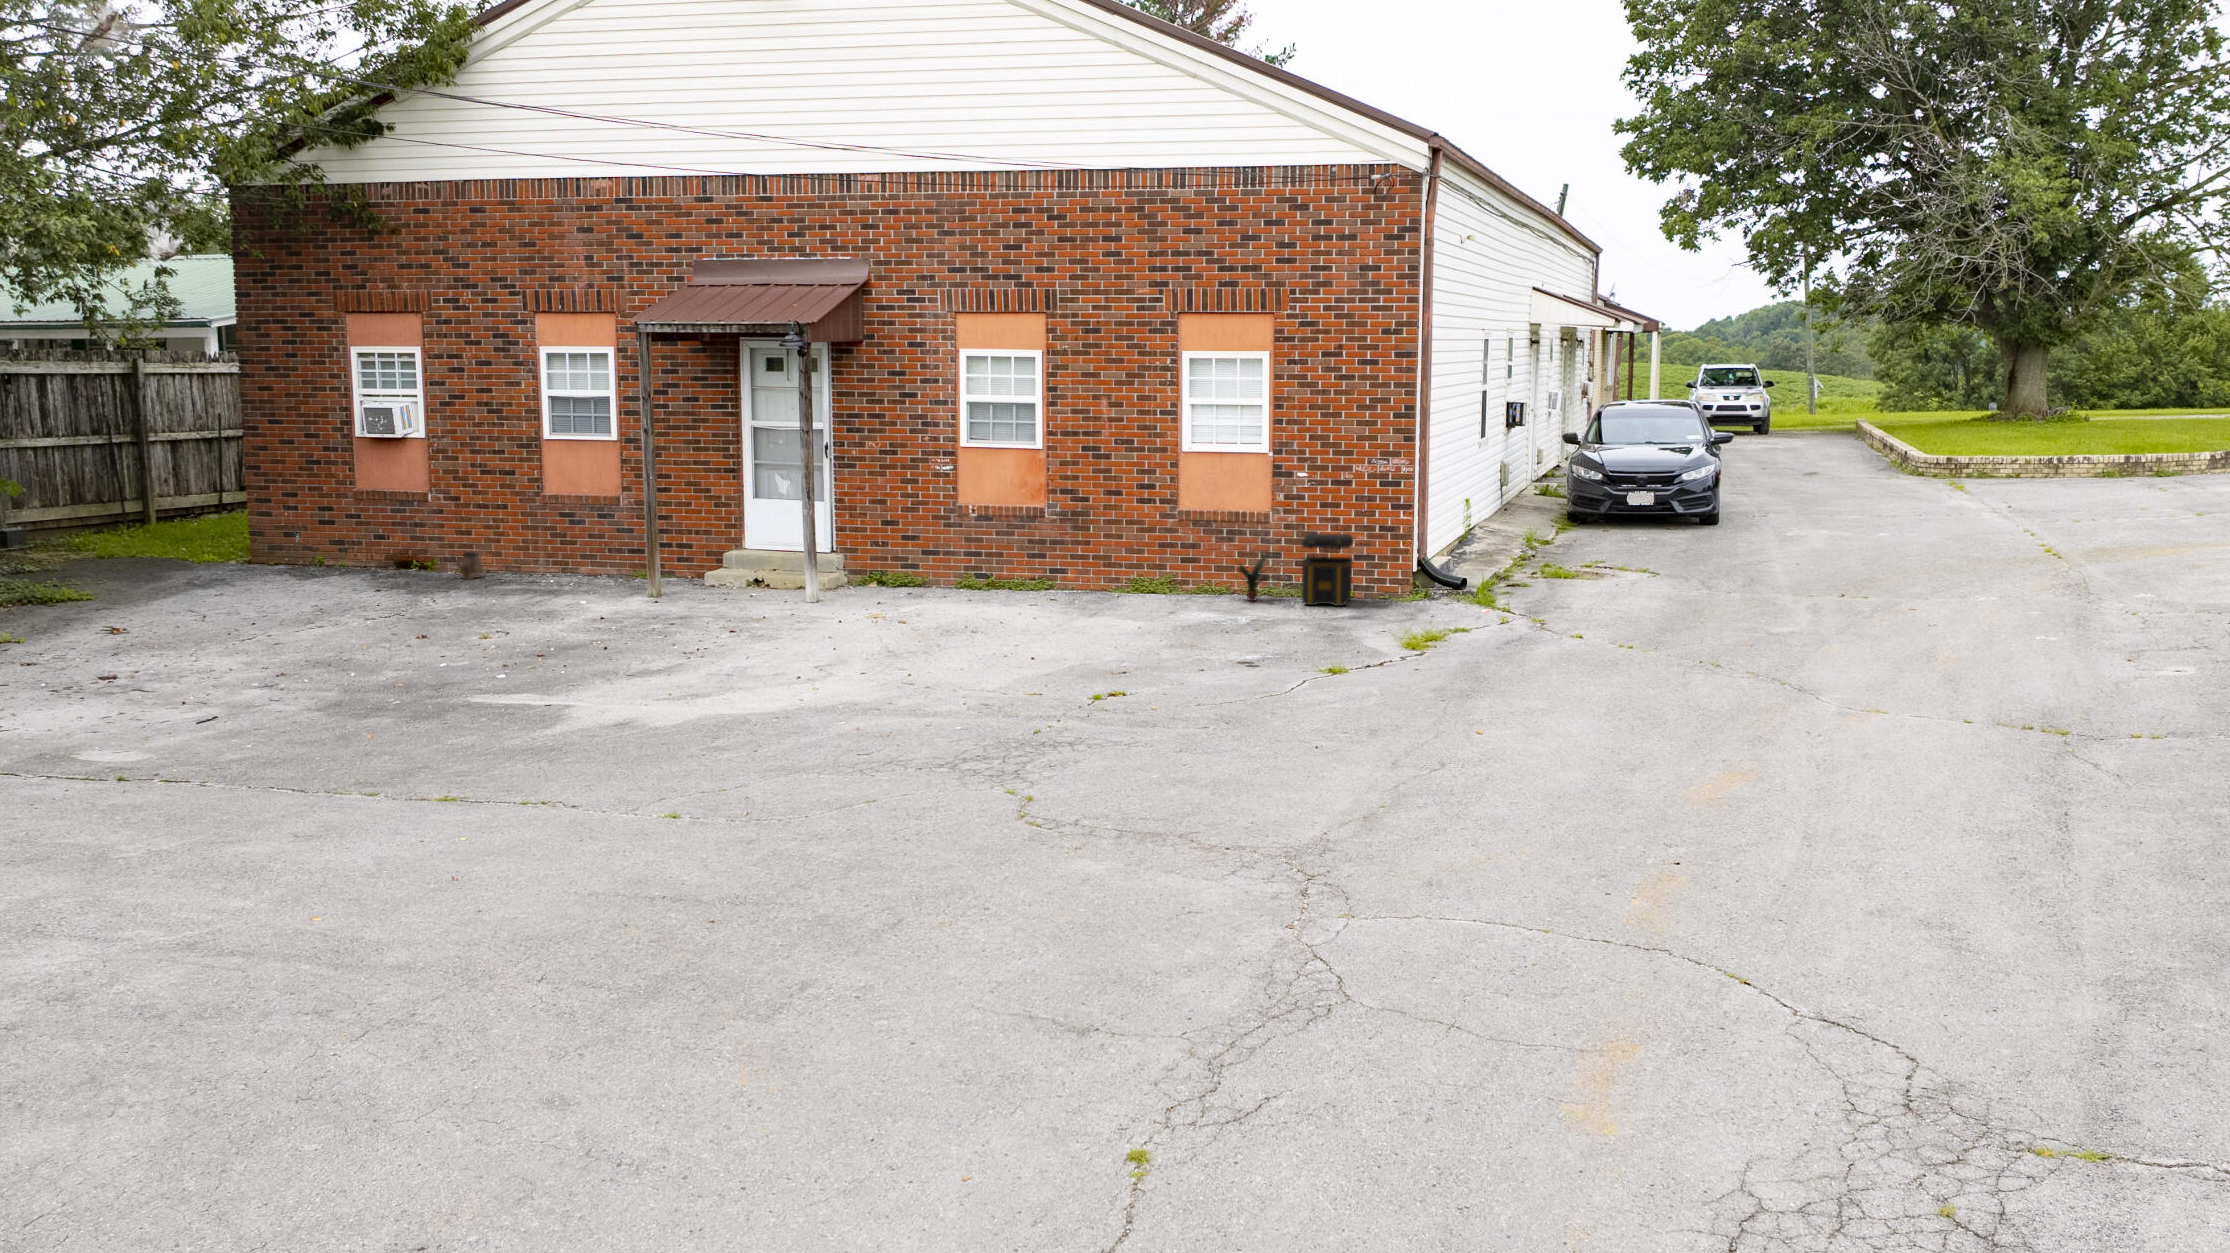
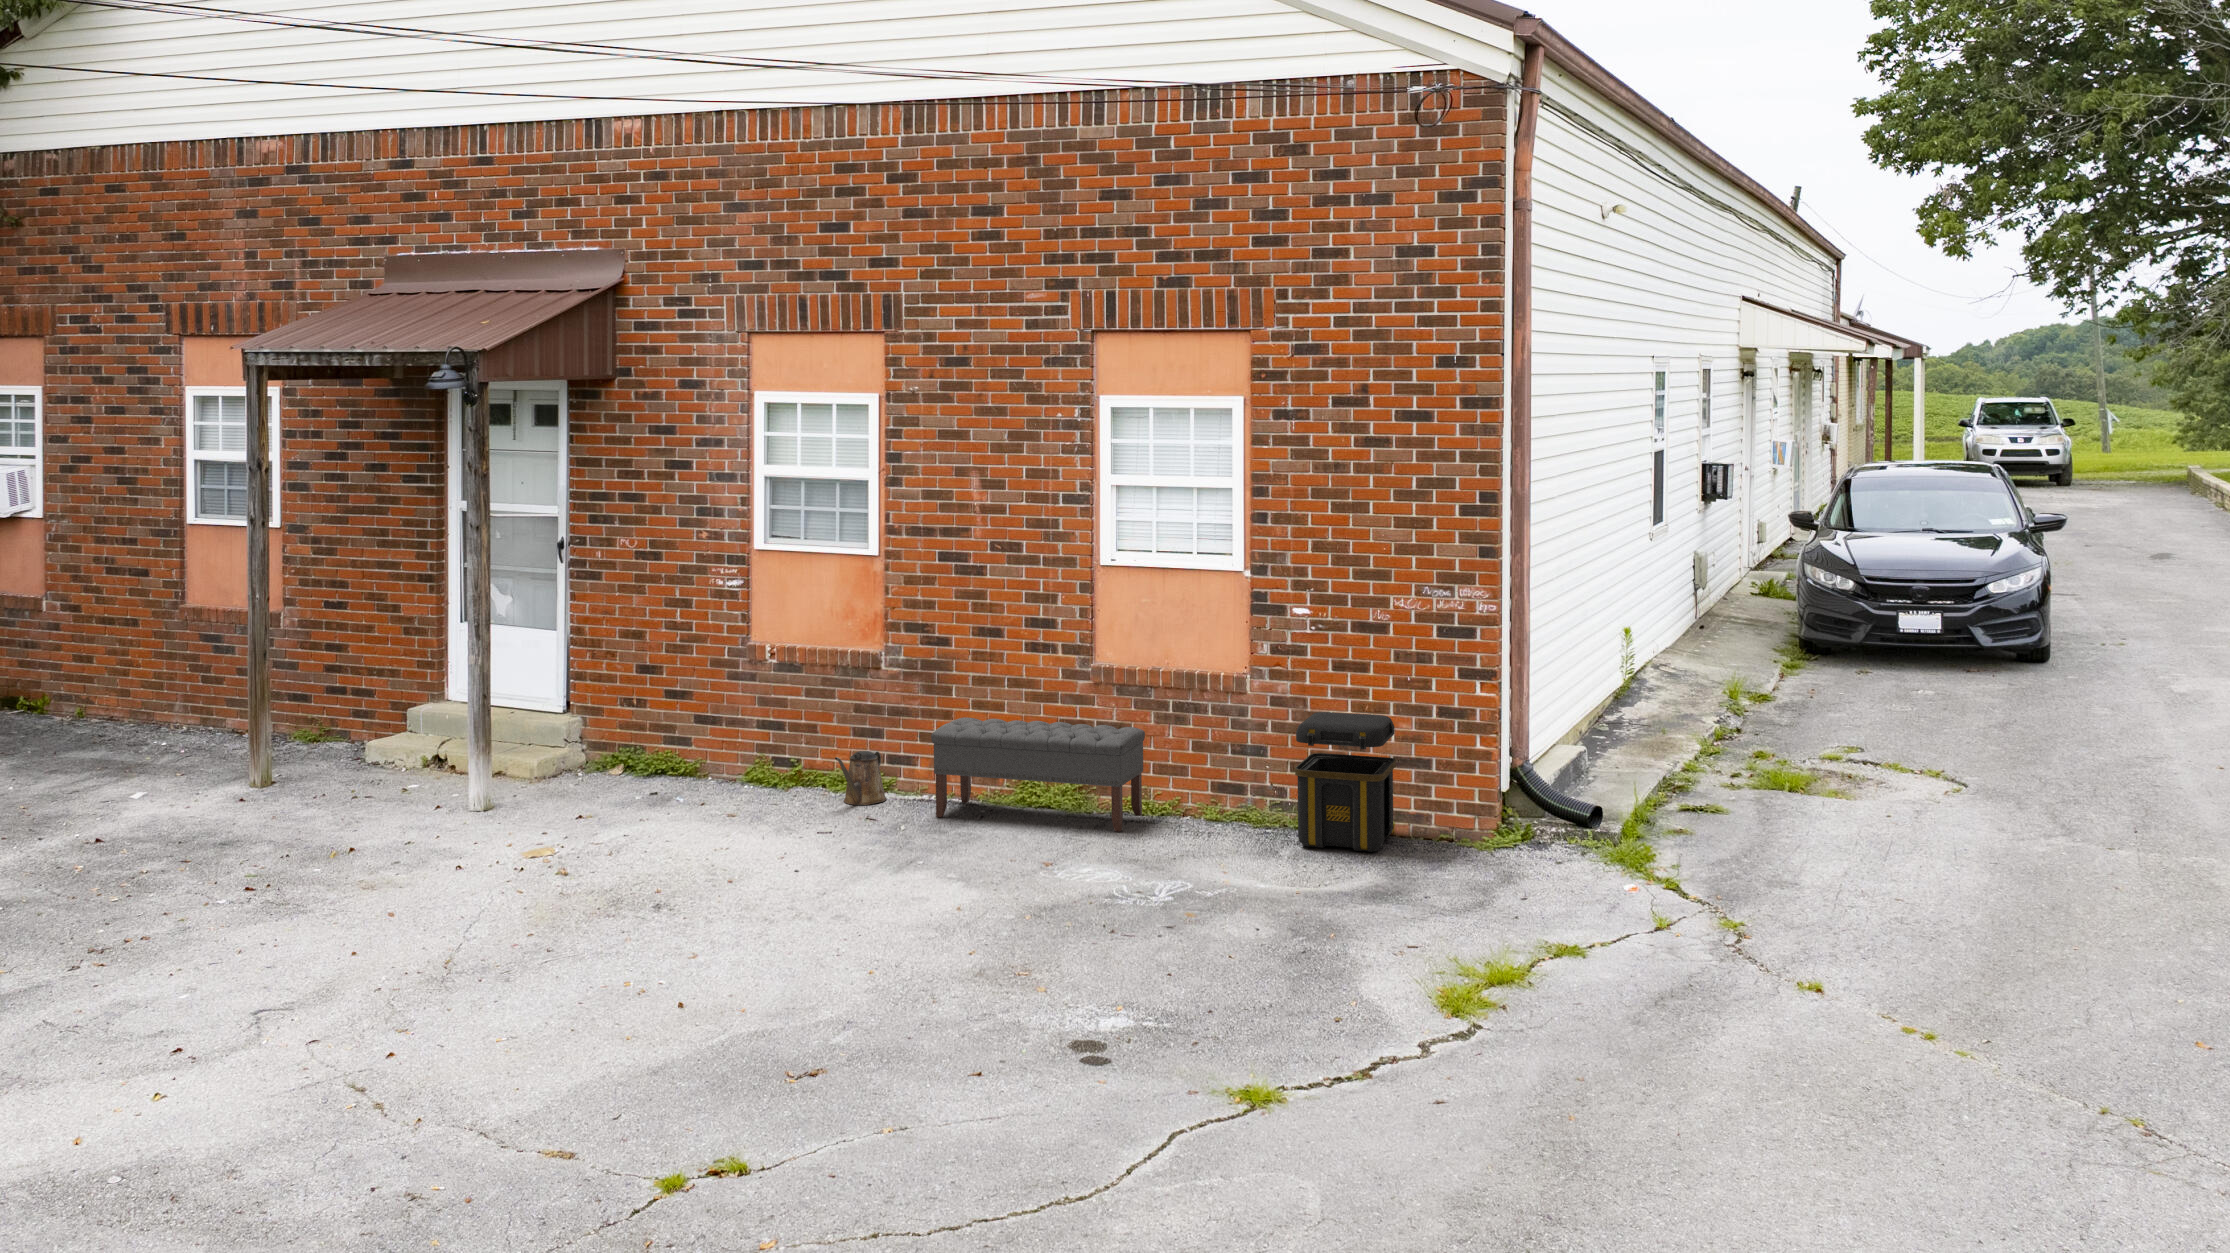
bench: none [1089,545,1210,603] -> present [931,717,1145,832]
watering can: present [450,552,484,579] -> present [835,751,886,805]
potted plant: present [1236,557,1273,601] -> none [1164,742,1255,832]

